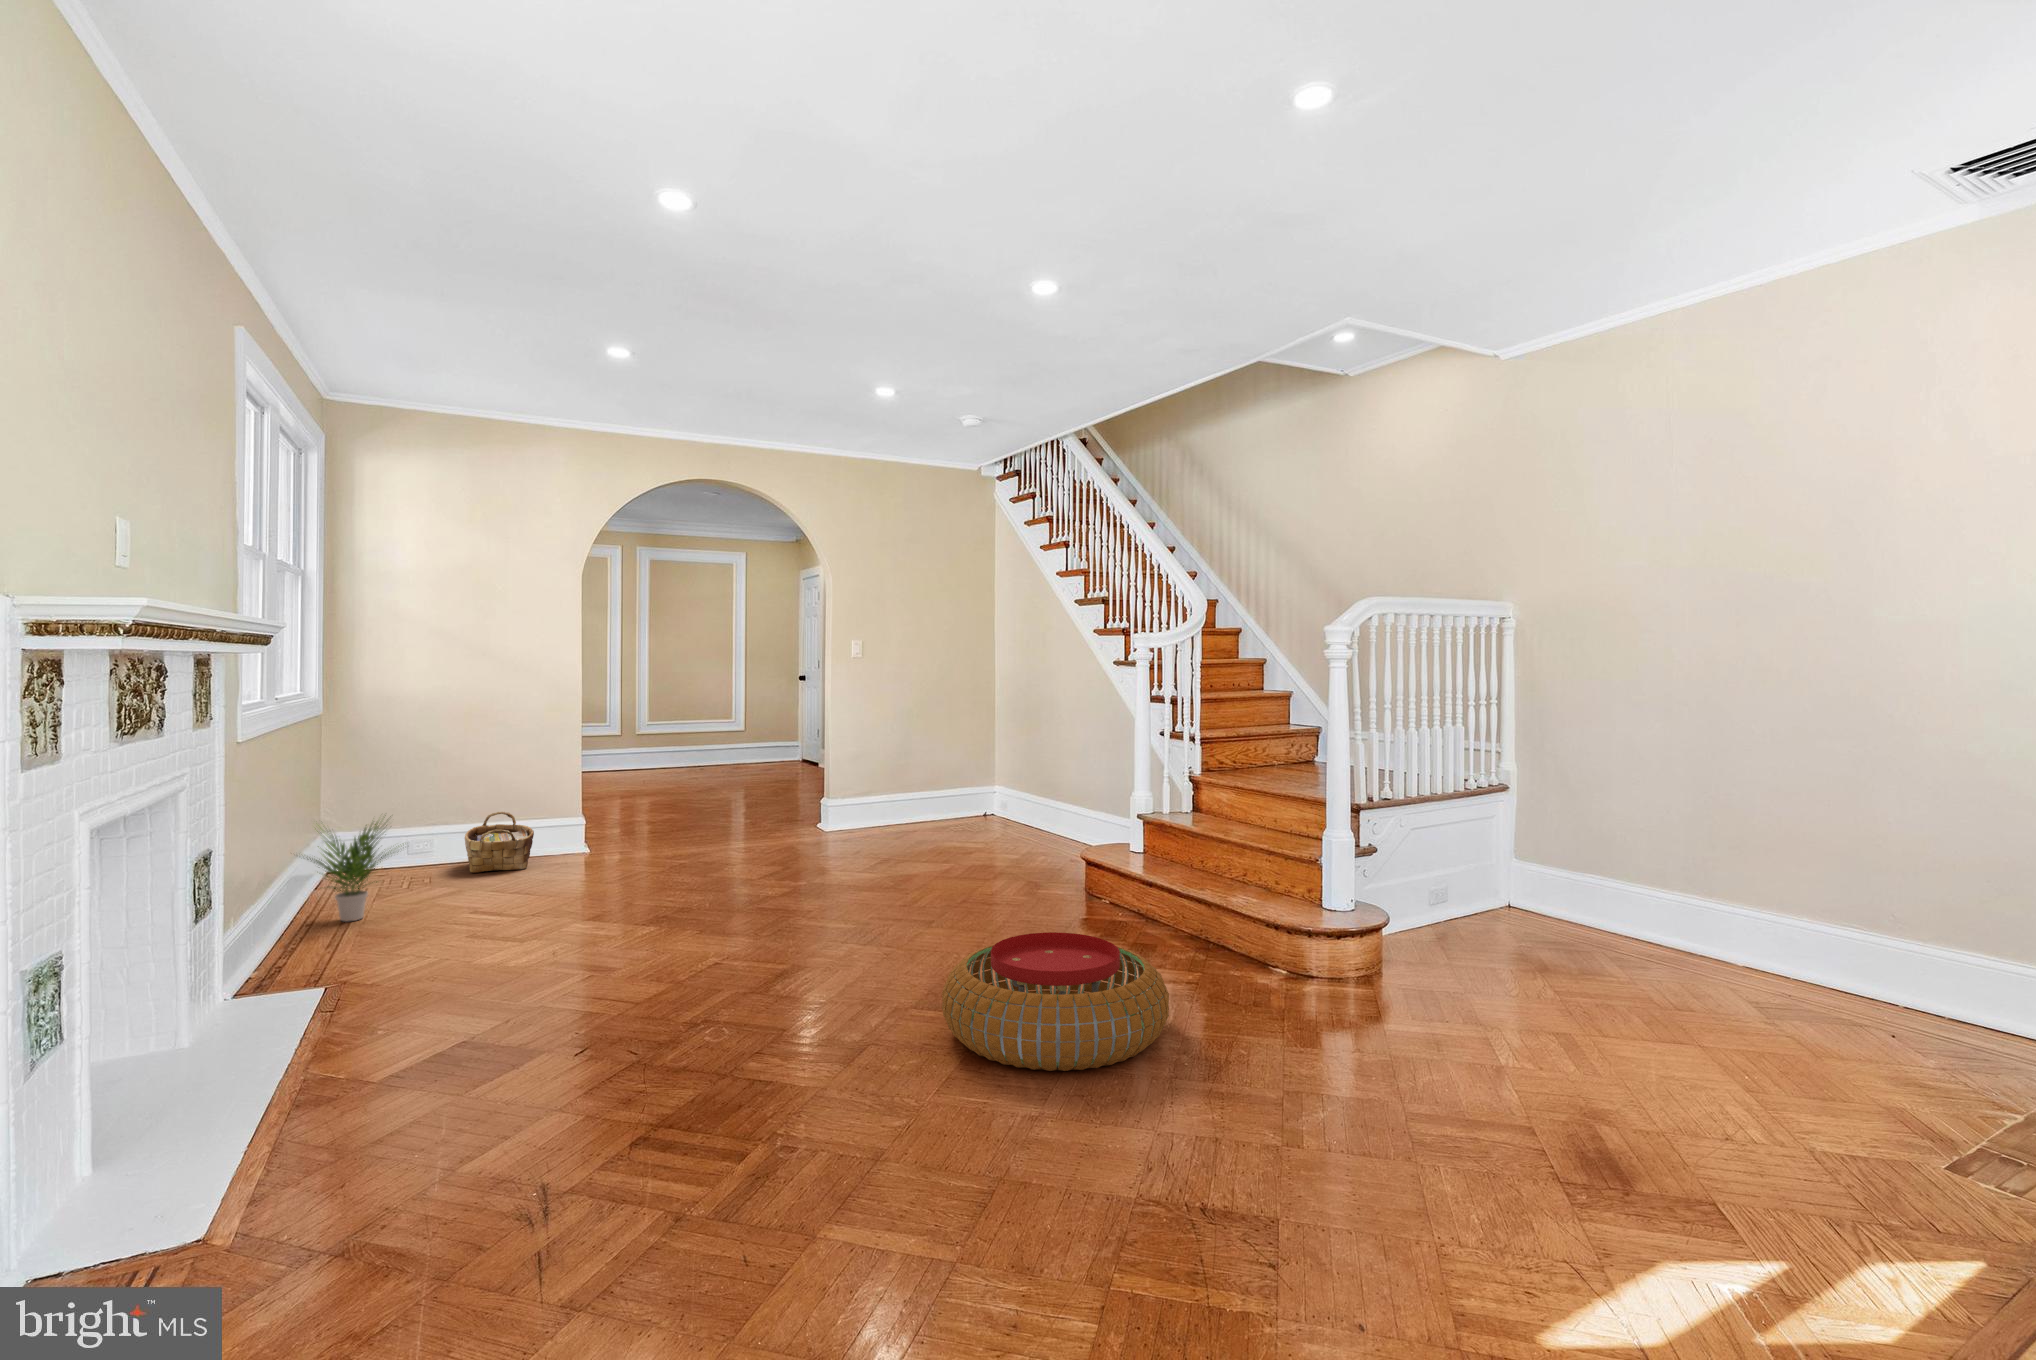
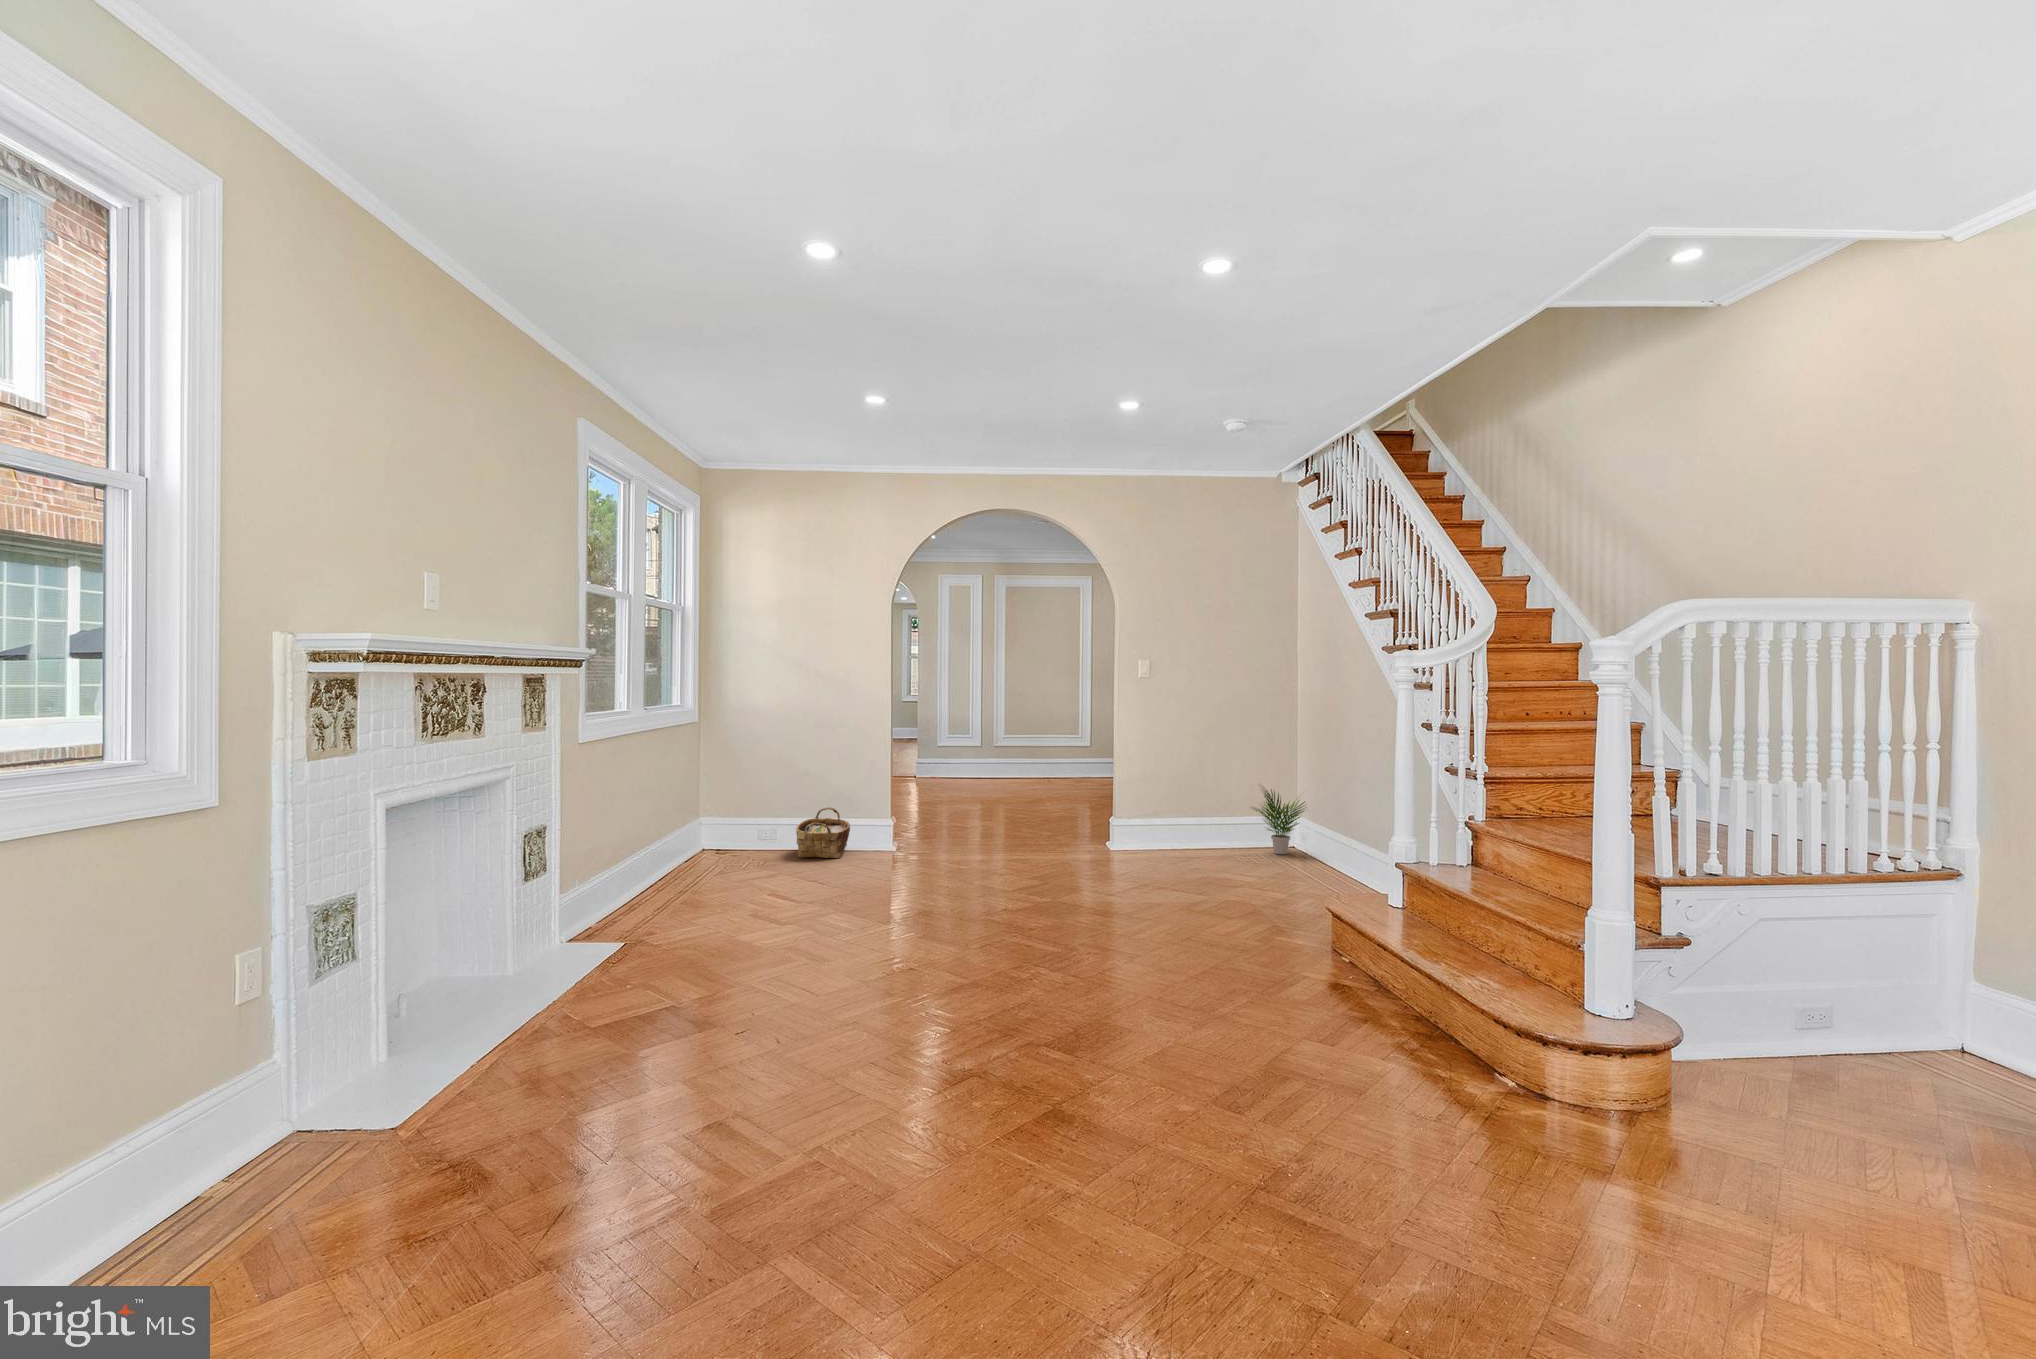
potted plant: present [307,822,394,921] -> present [1253,789,1305,855]
pouf: present [942,932,1169,1071] -> none [1039,986,1299,1157]

